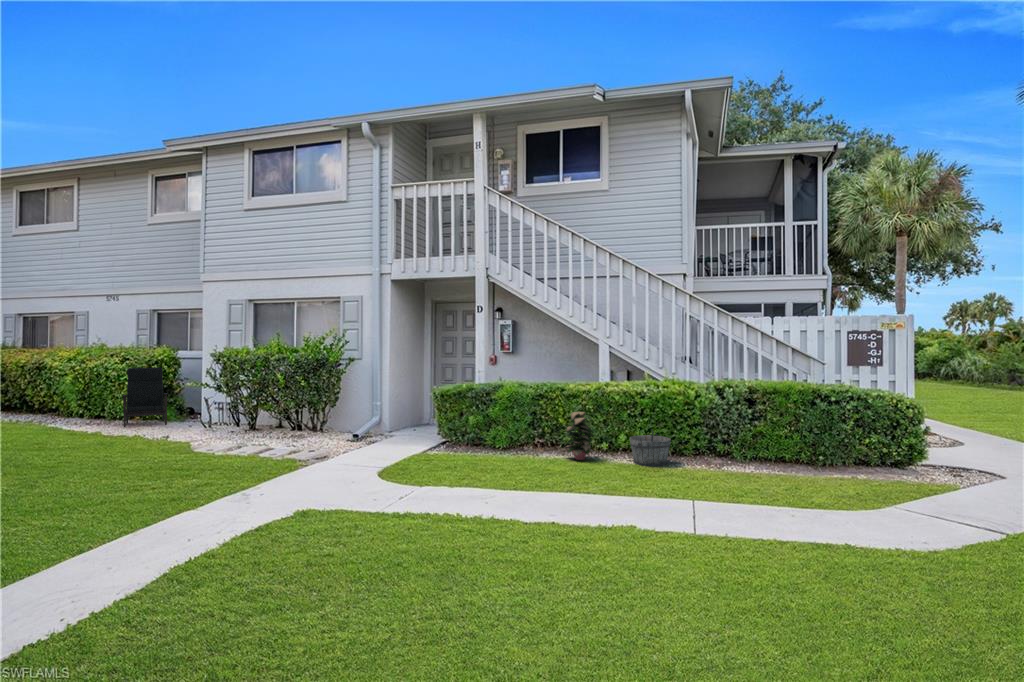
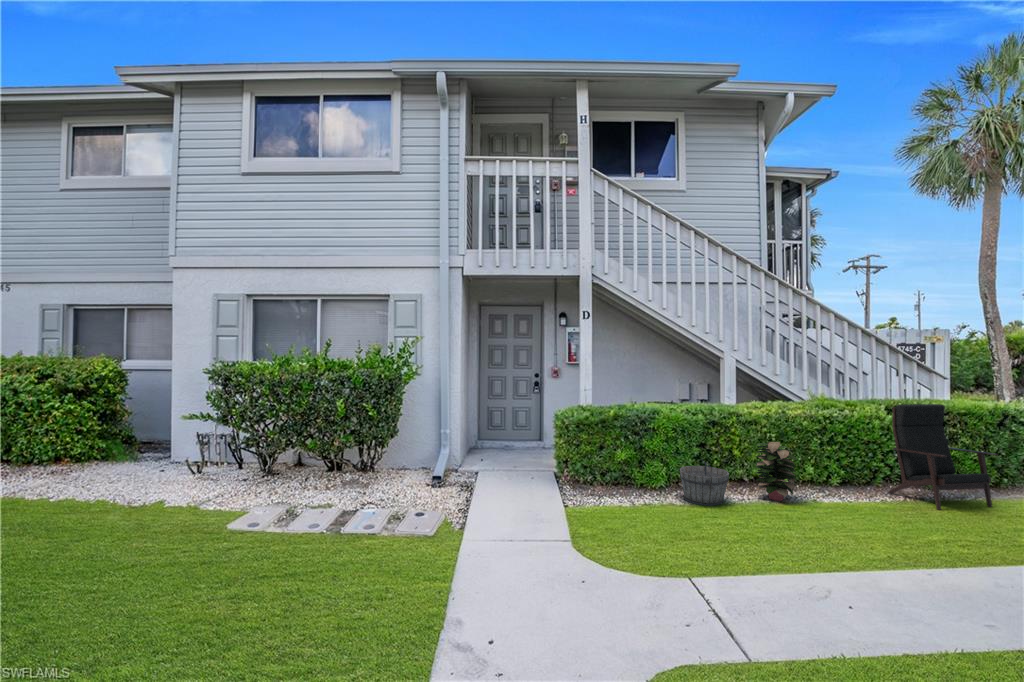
lounge chair: present [123,368,167,427] -> present [888,404,998,510]
wooden bucket: present [630,429,671,466] -> present [680,459,729,506]

